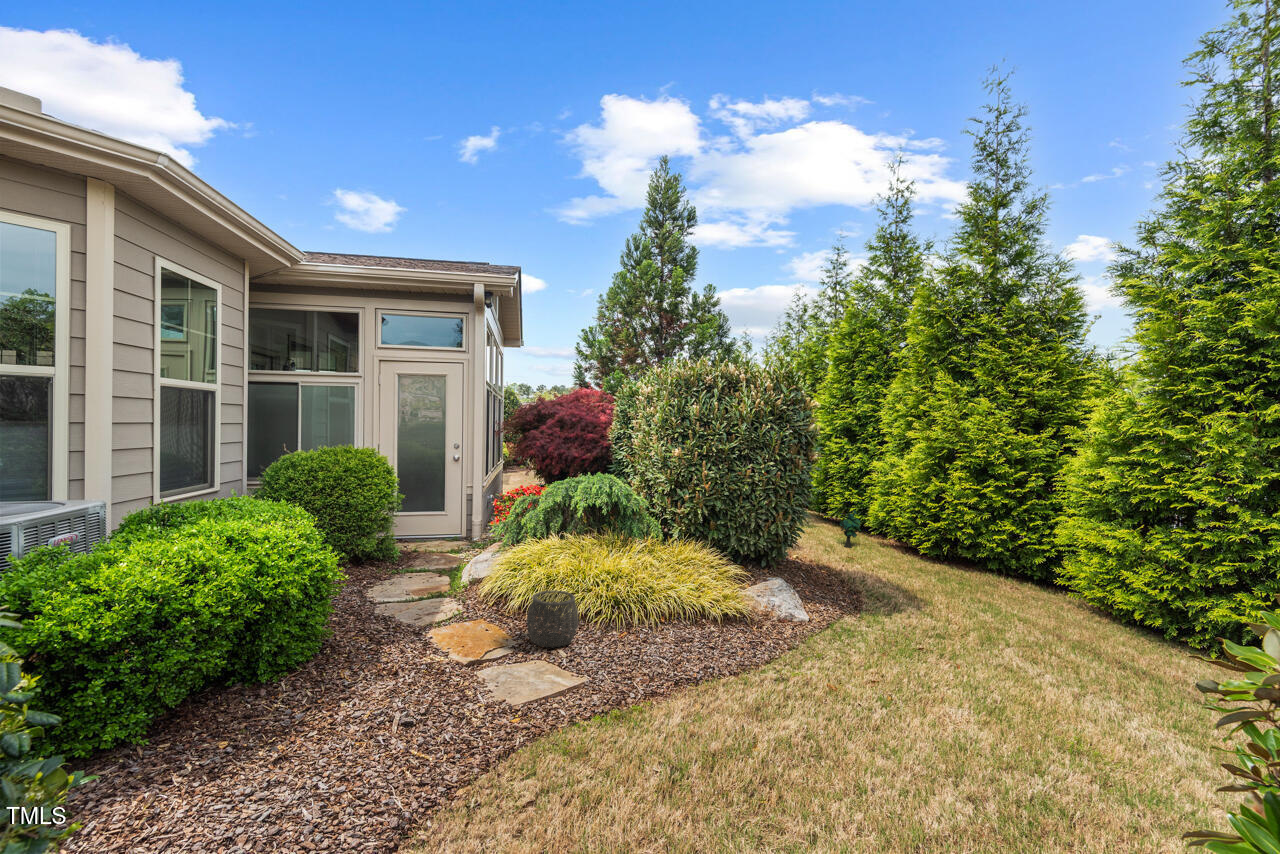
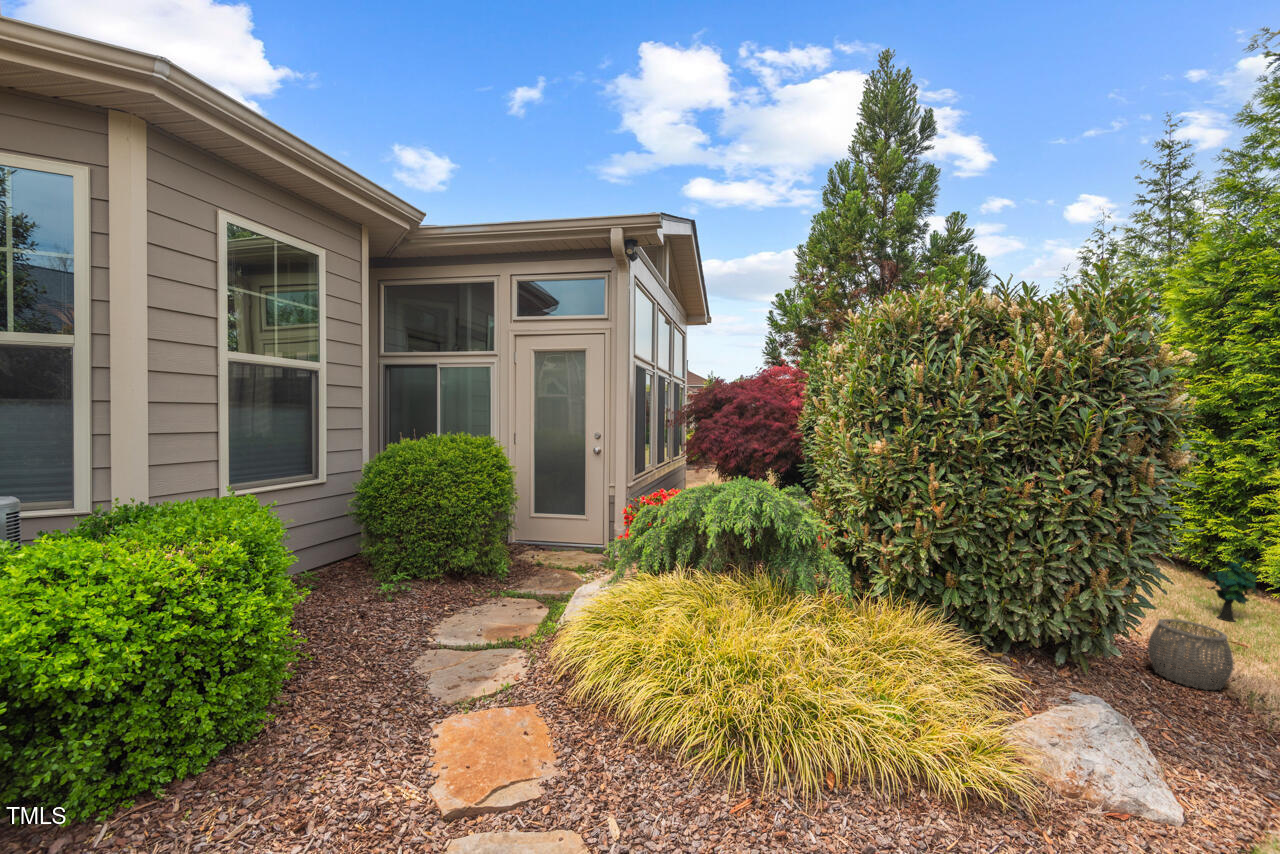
woven basket: present [527,590,578,648] -> present [1148,619,1234,690]

